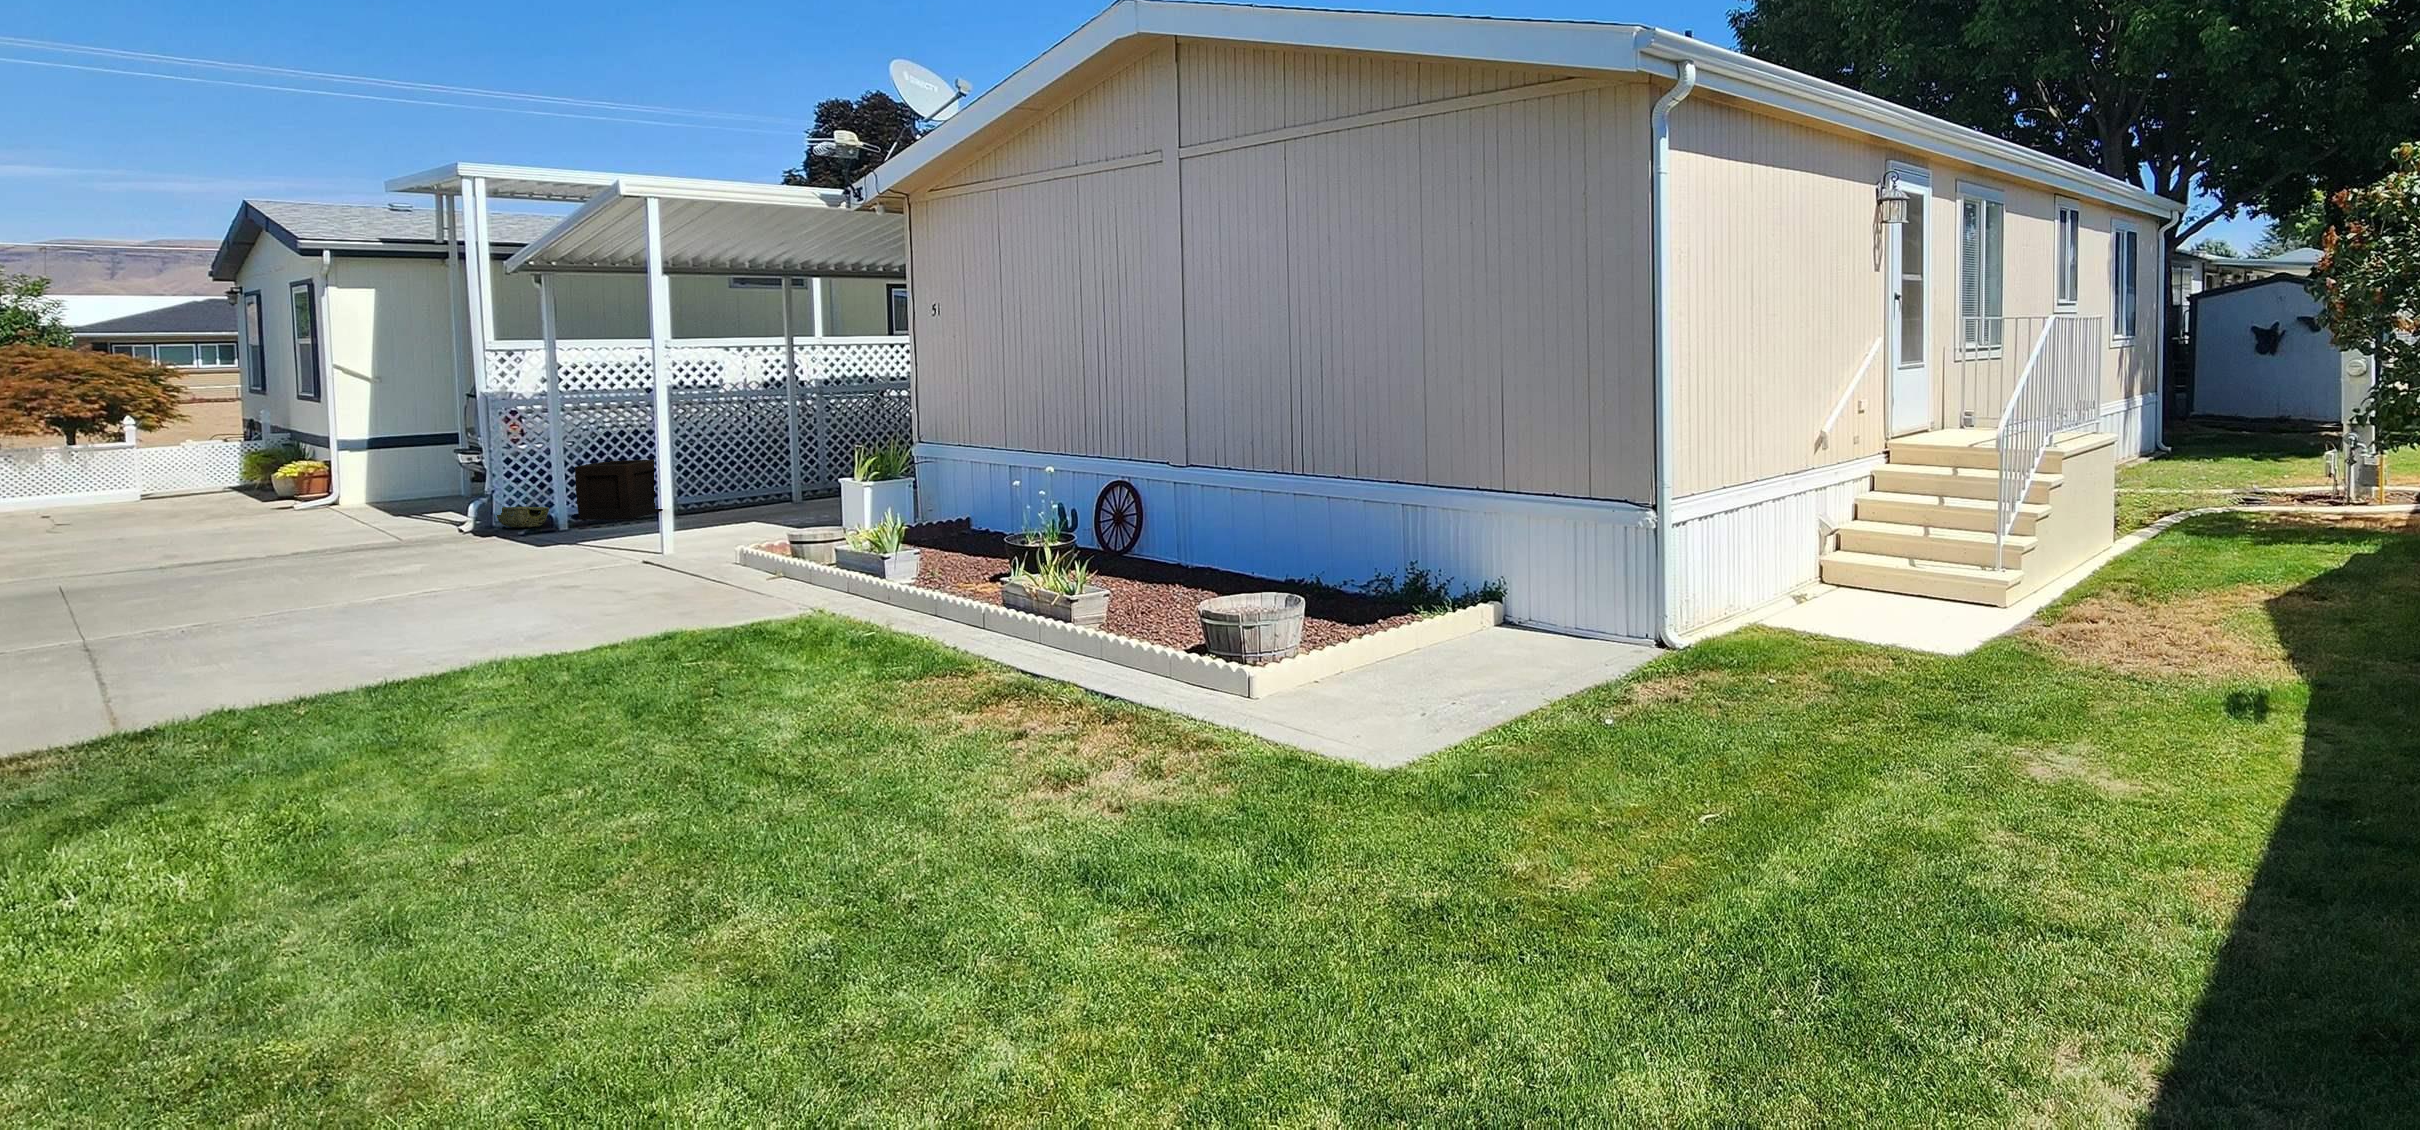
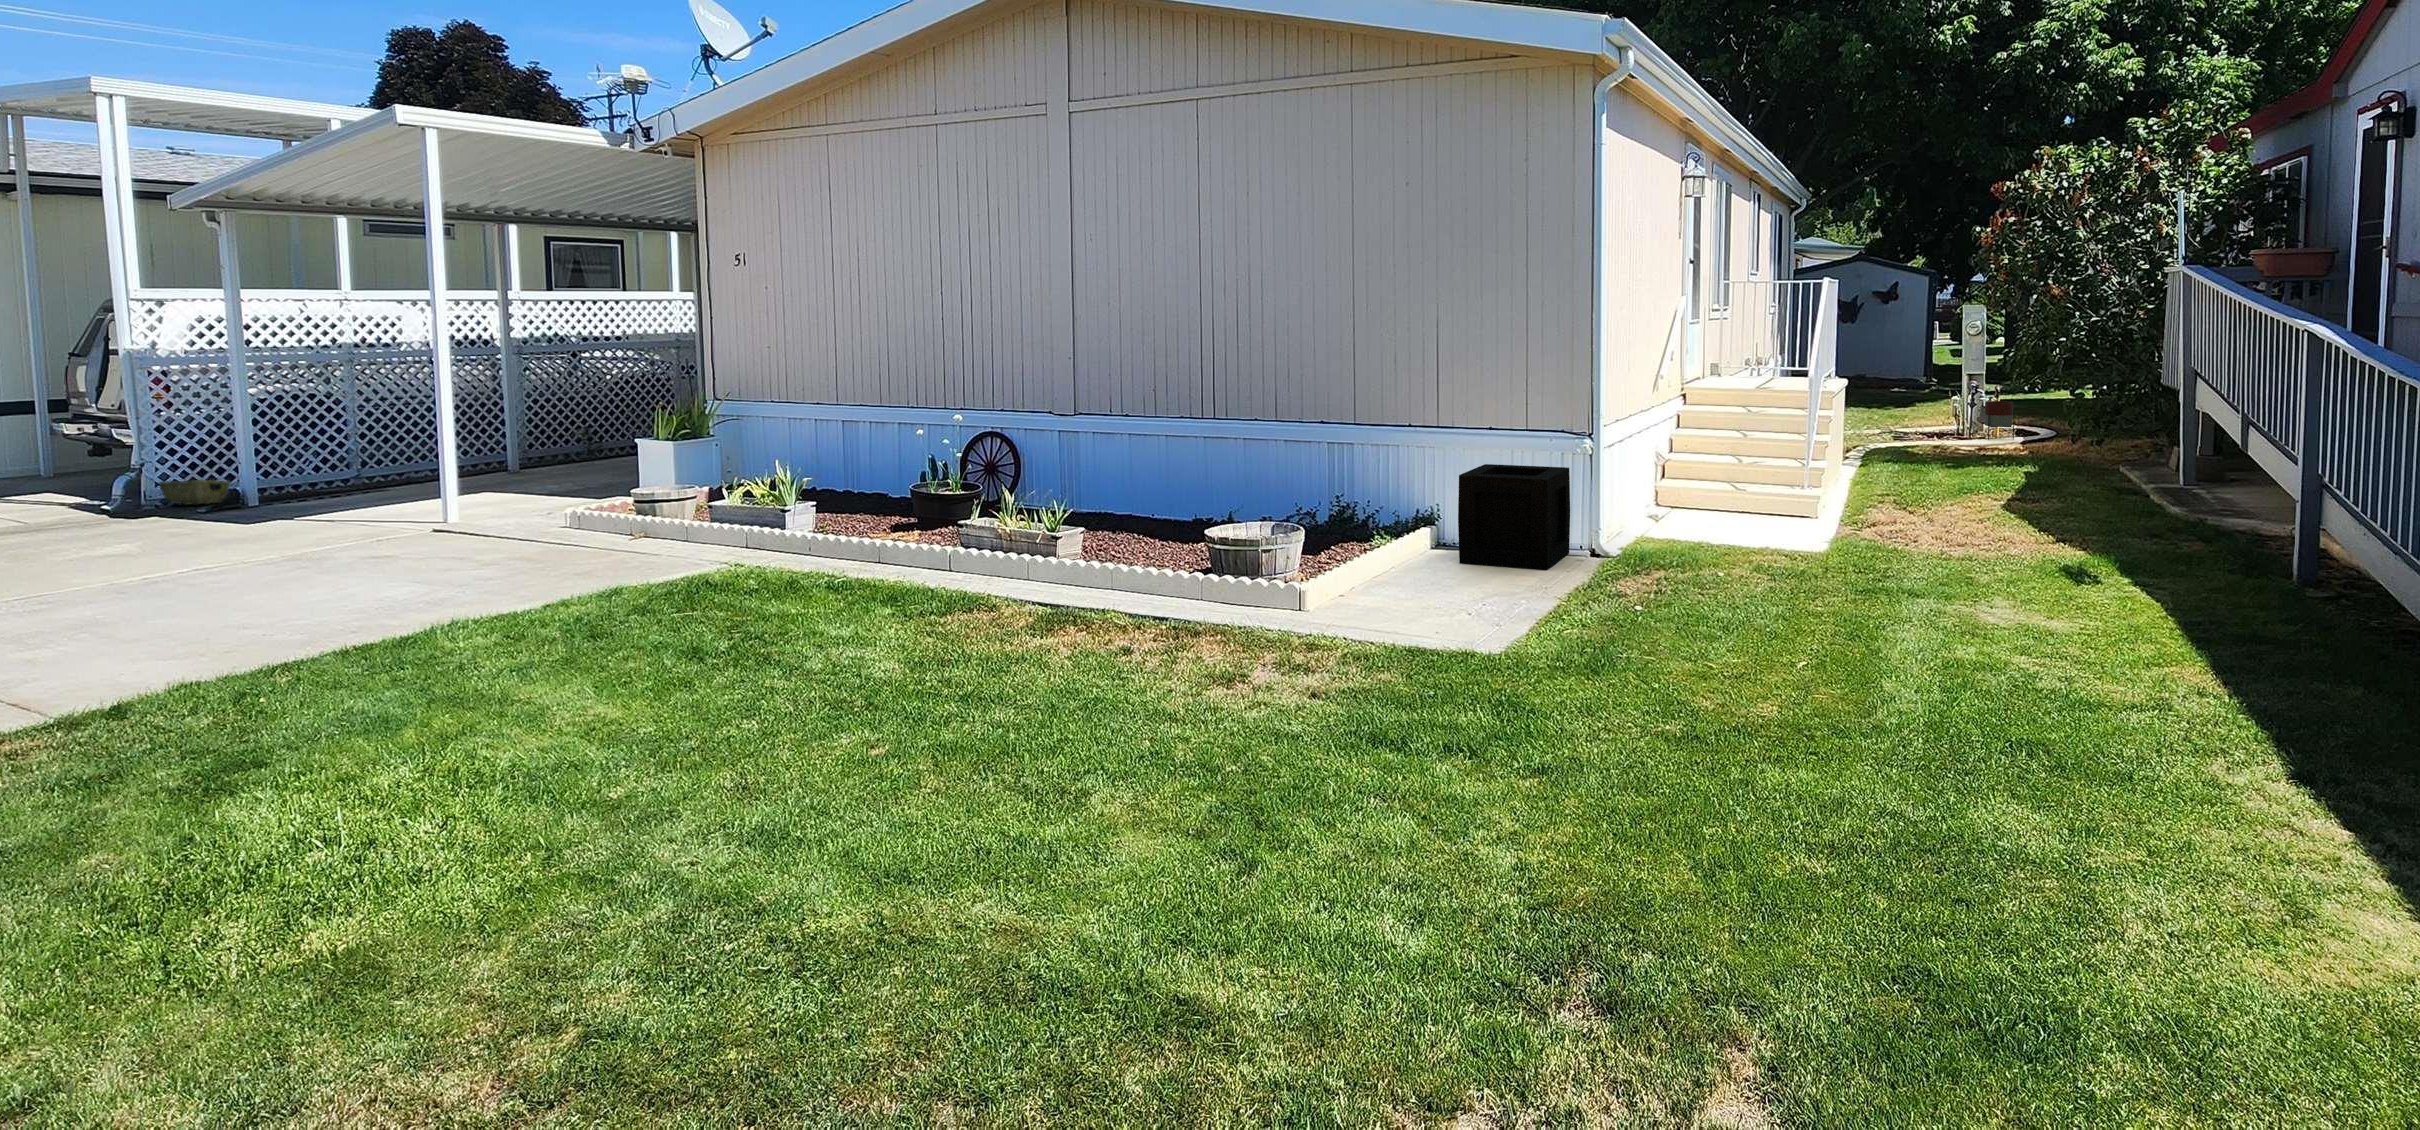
planter: none [2355,456,2396,505] -> present [1984,401,2015,440]
wooden crate: present [575,460,663,519] -> present [1458,464,1570,570]

